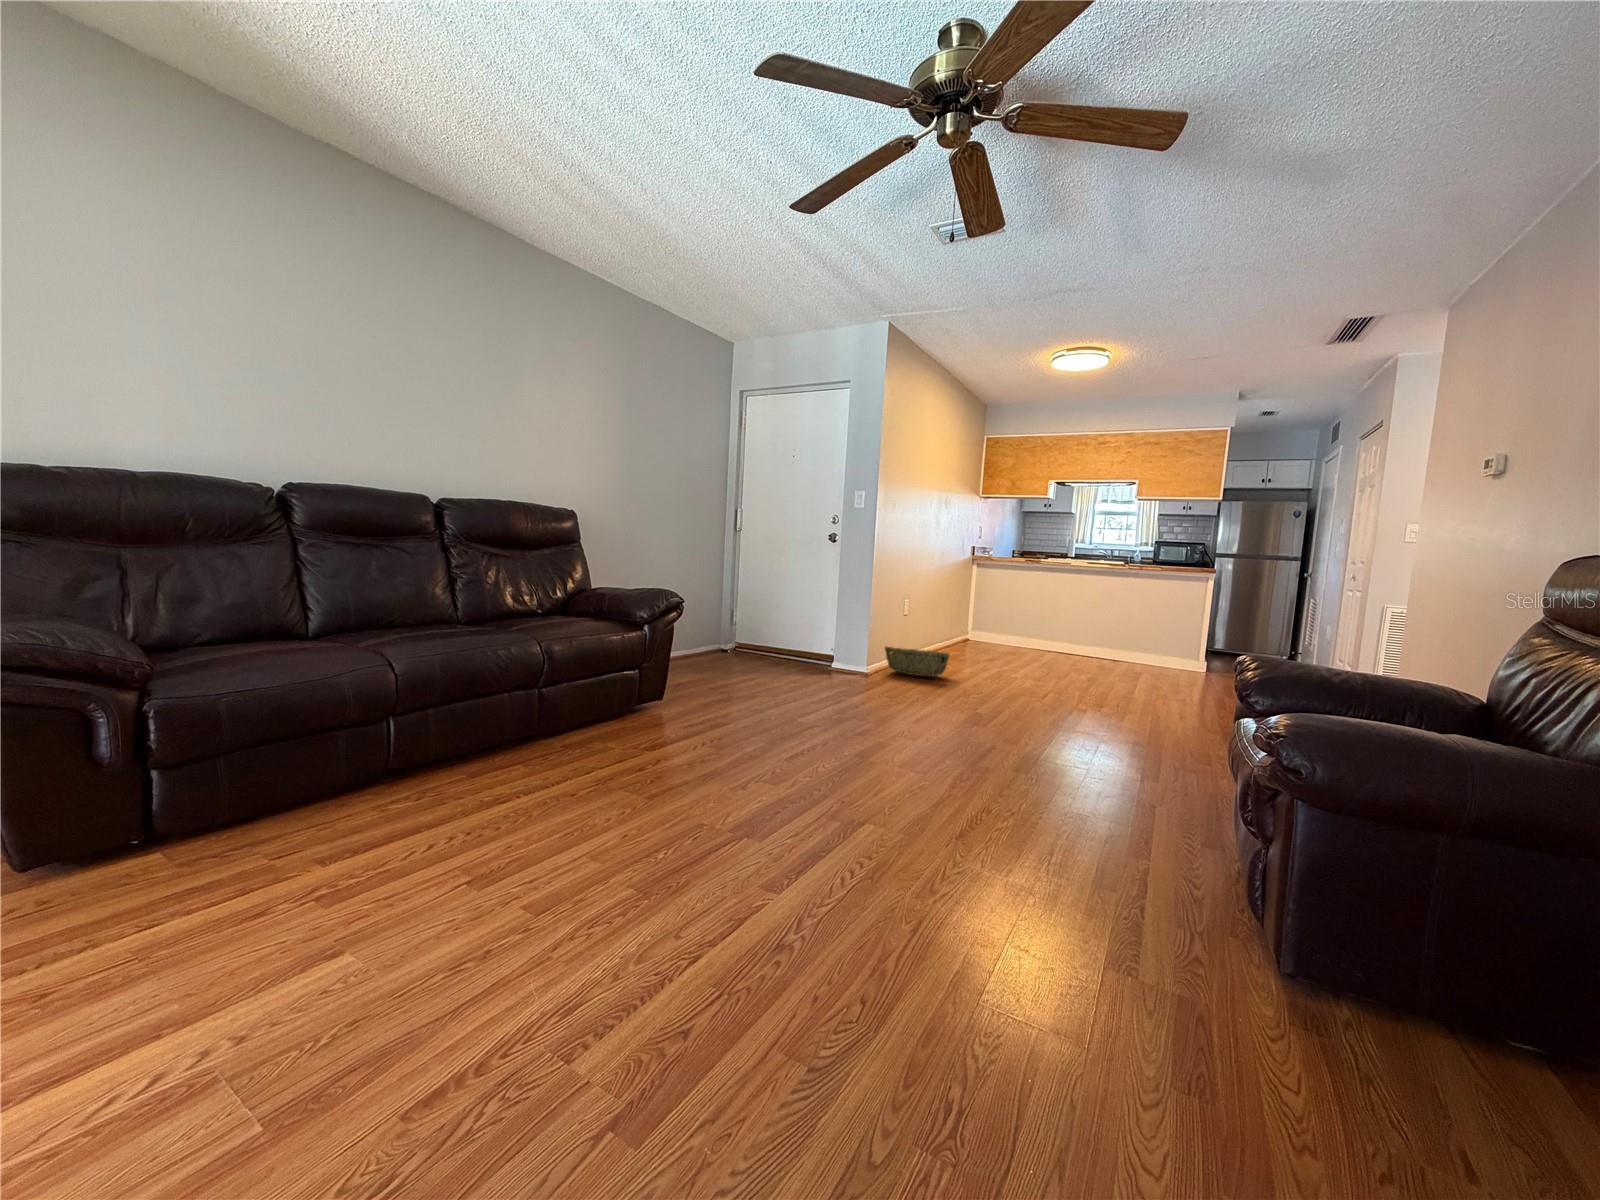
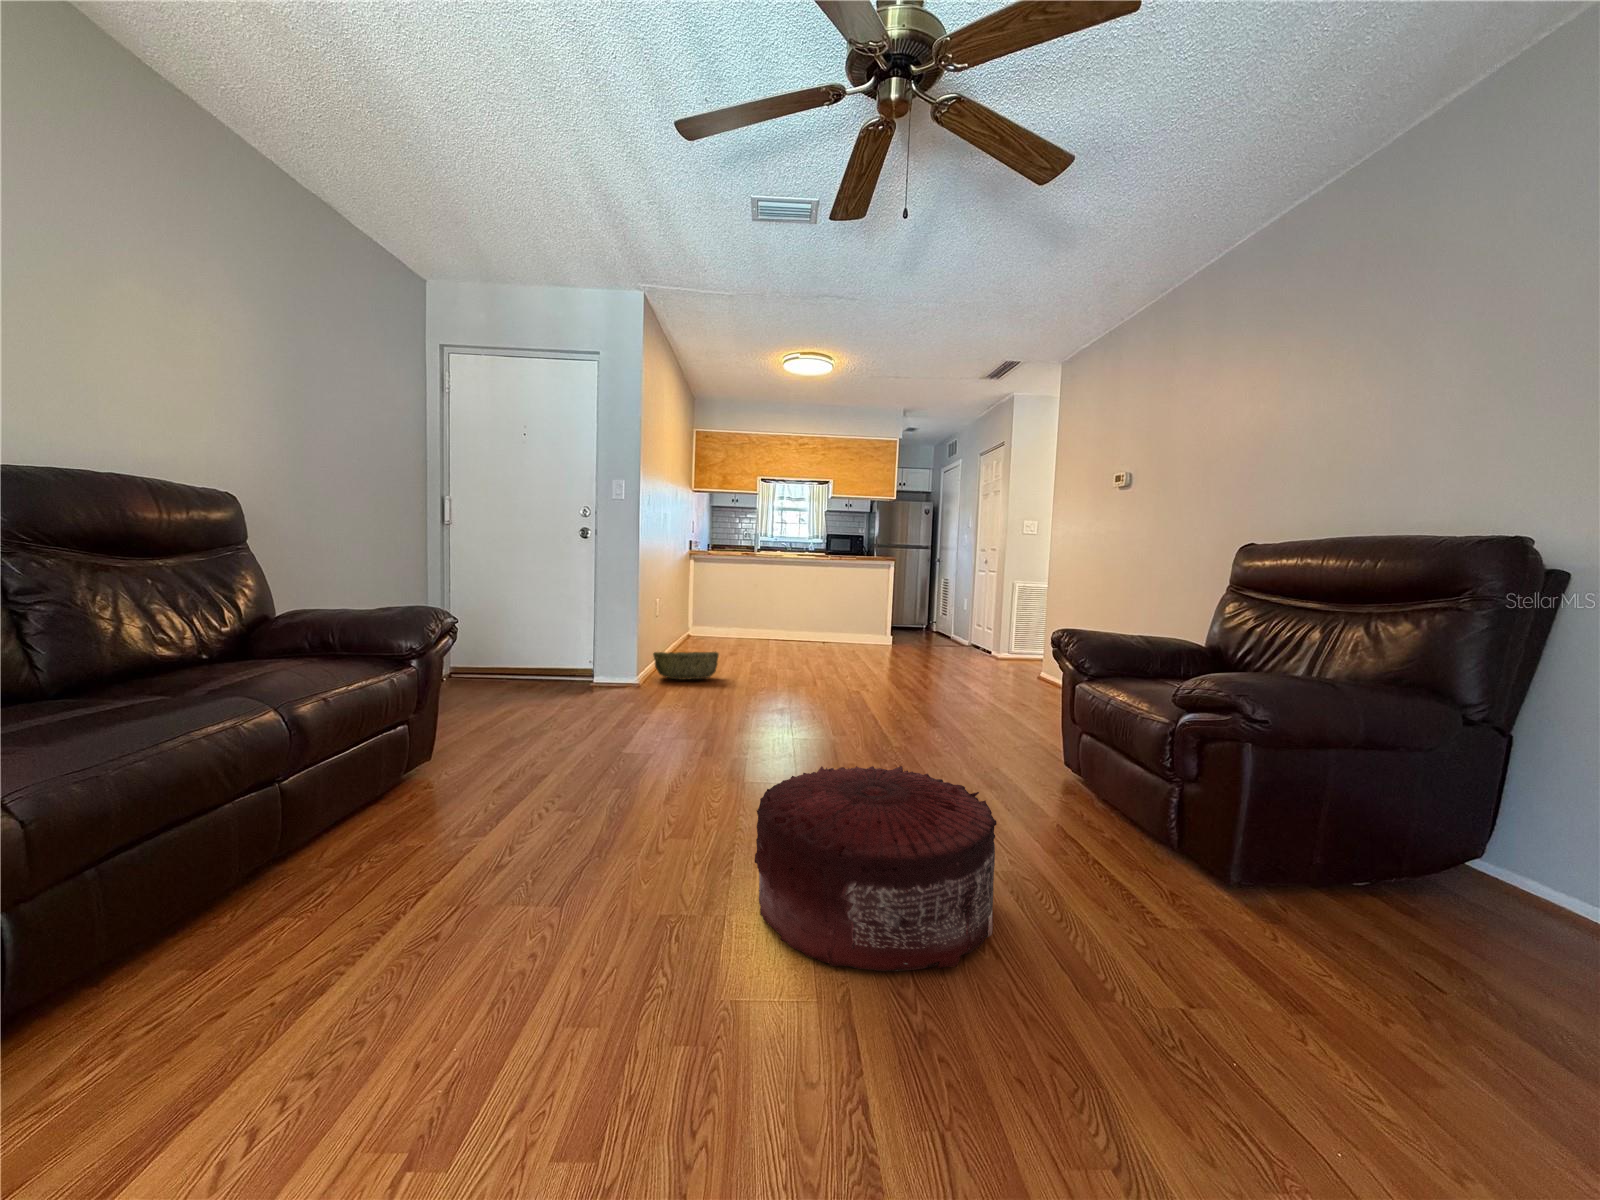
pouf: none [615,774,879,1035] -> present [755,766,997,971]

